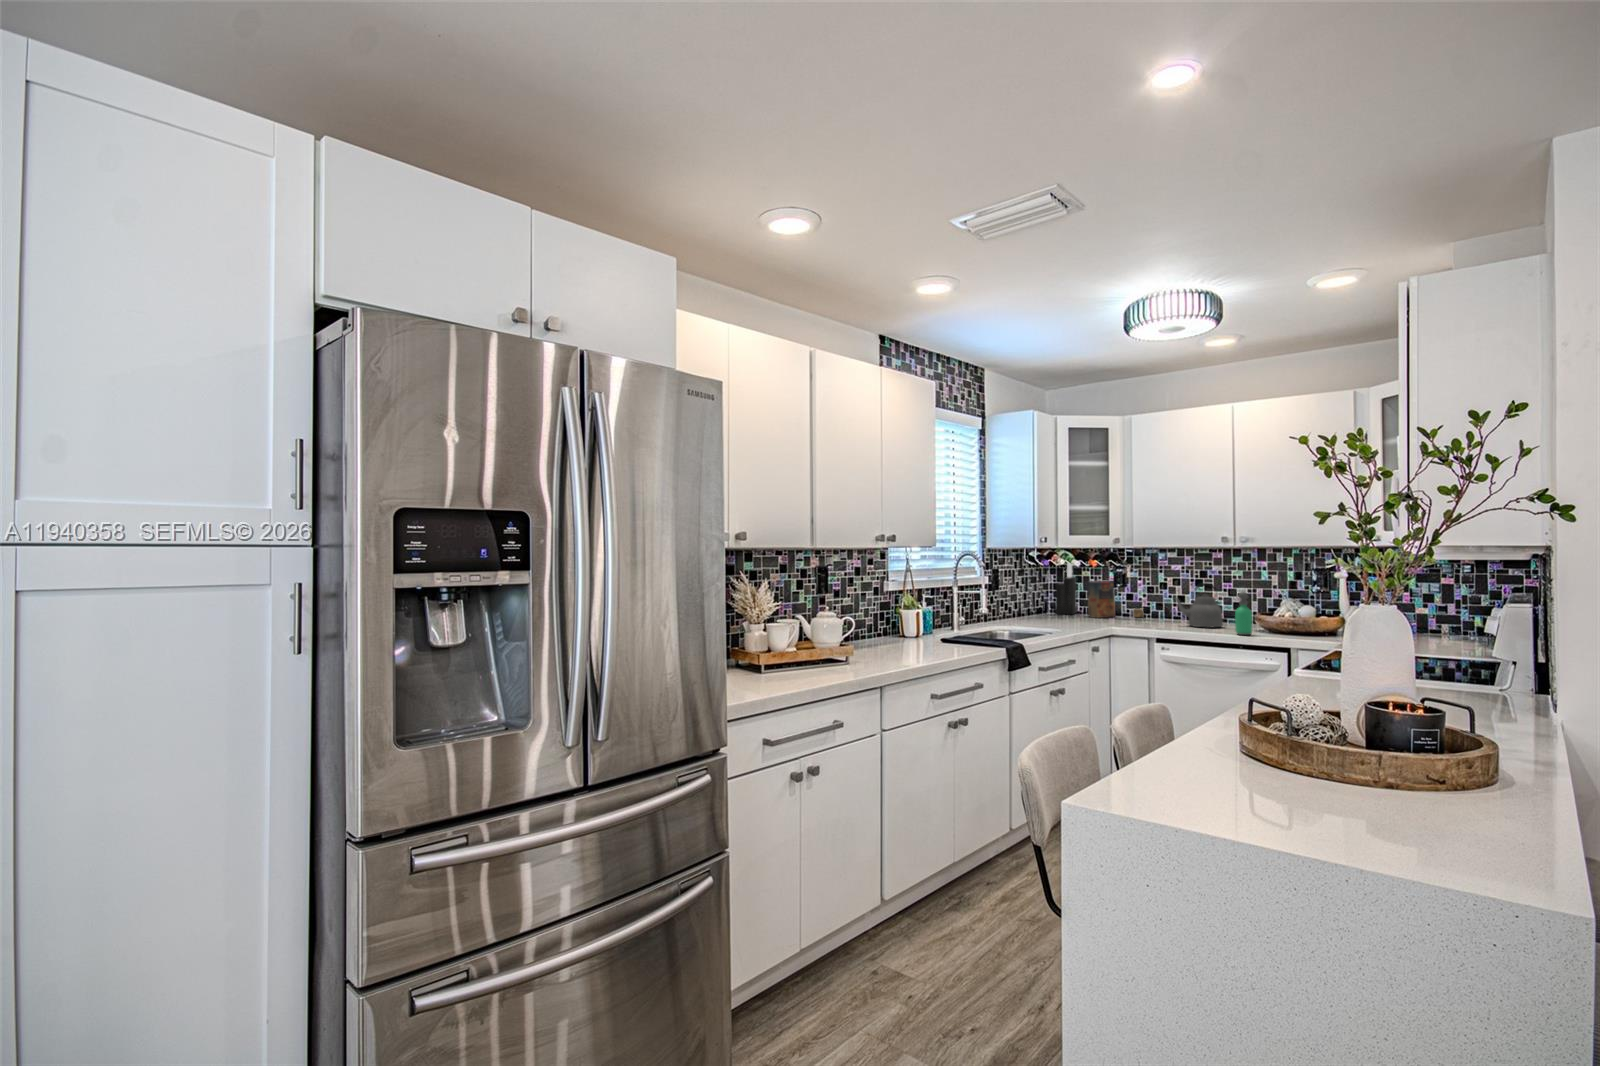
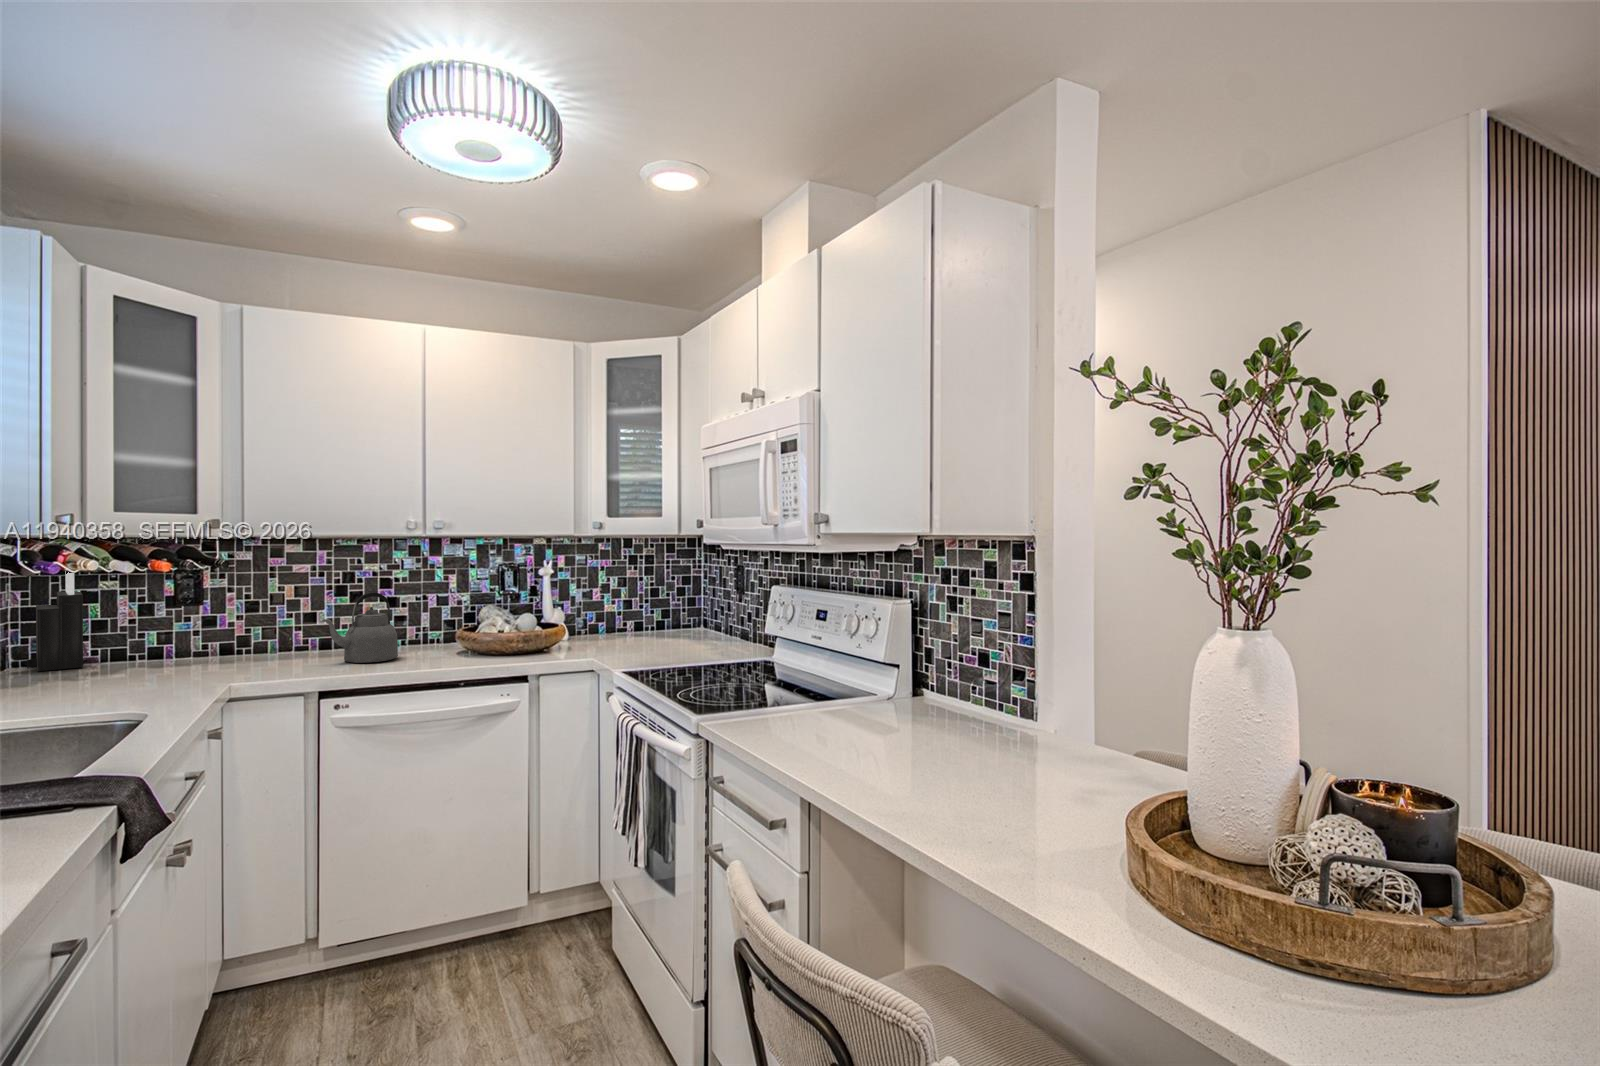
cereal box: present [1087,581,1144,618] -> none [123,596,237,669]
soap dispenser: present [1235,592,1252,635] -> none [444,604,468,669]

